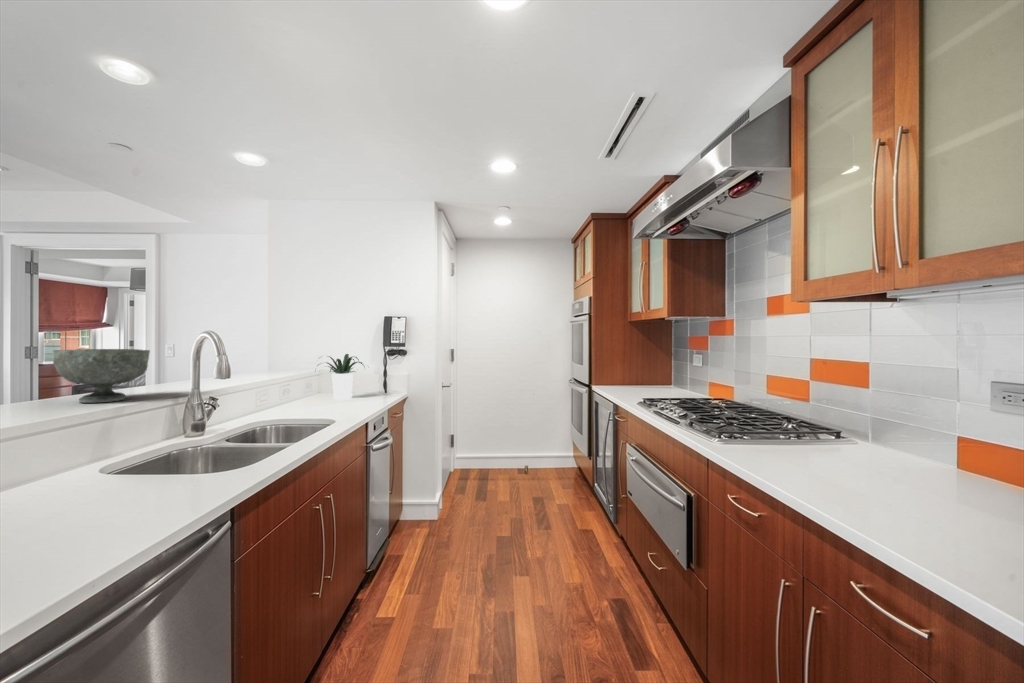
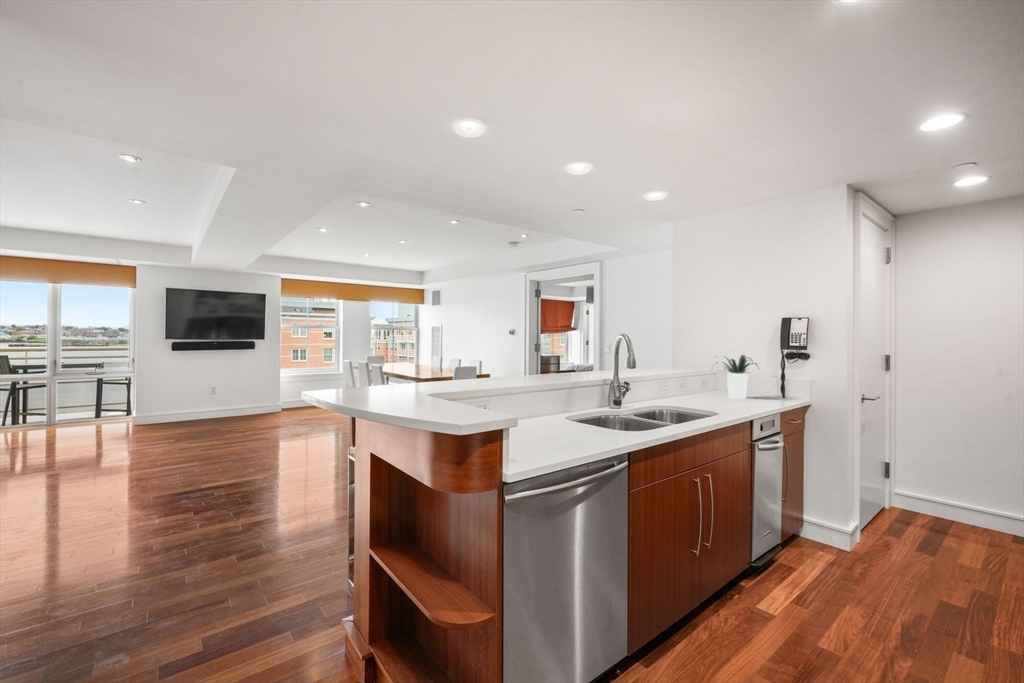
decorative bowl: present [53,349,150,403] -> none [545,344,591,379]

